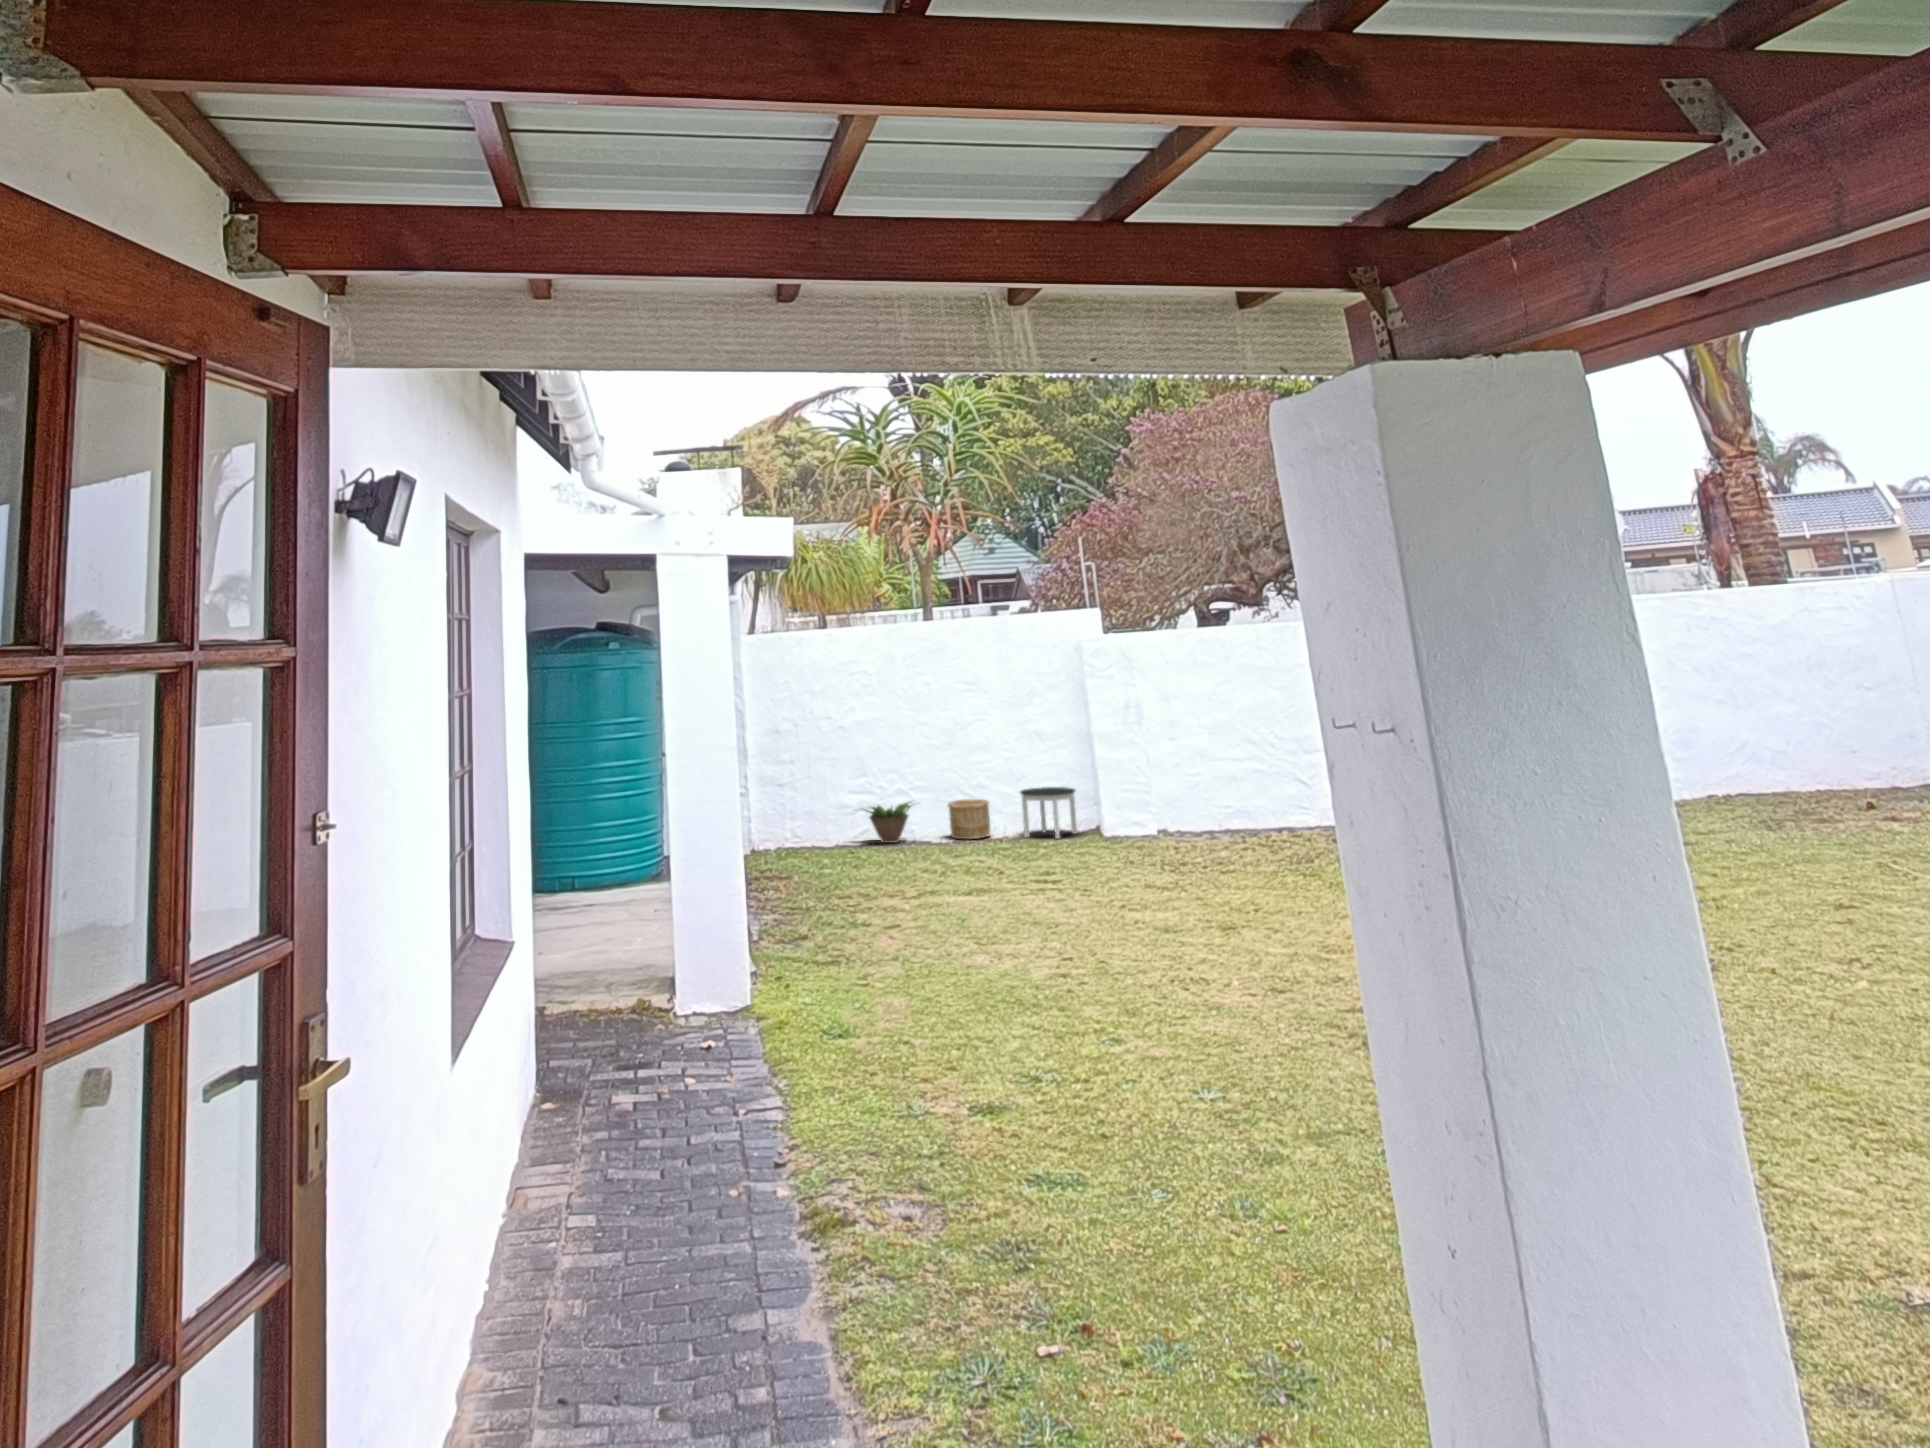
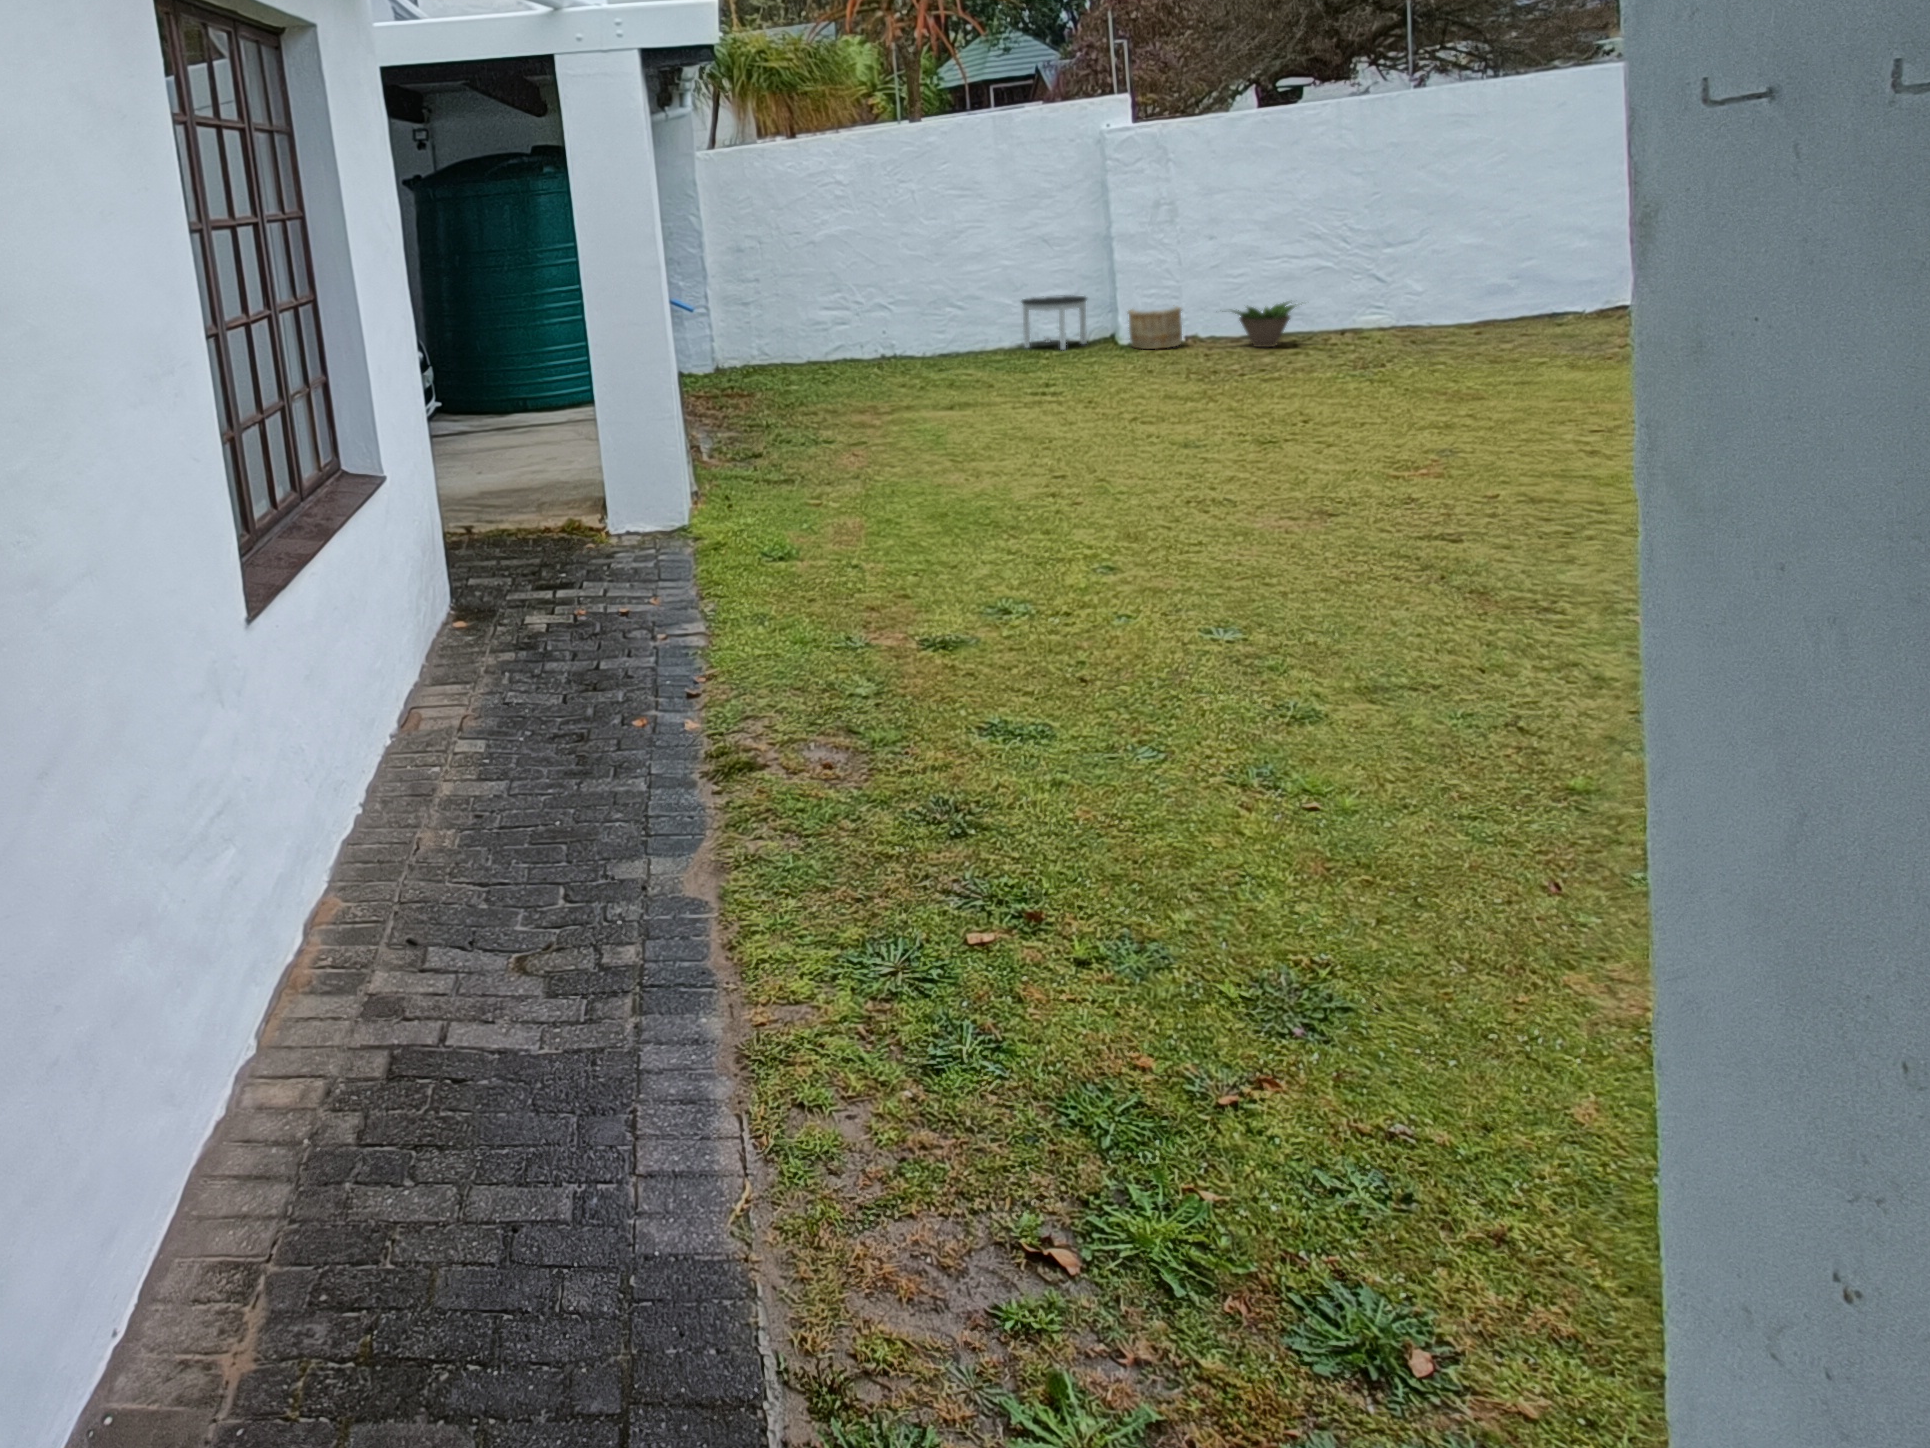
wooden bucket: present [948,799,990,839] -> present [1128,307,1182,349]
decorative plant: present [865,802,911,843] -> present [1232,302,1296,347]

